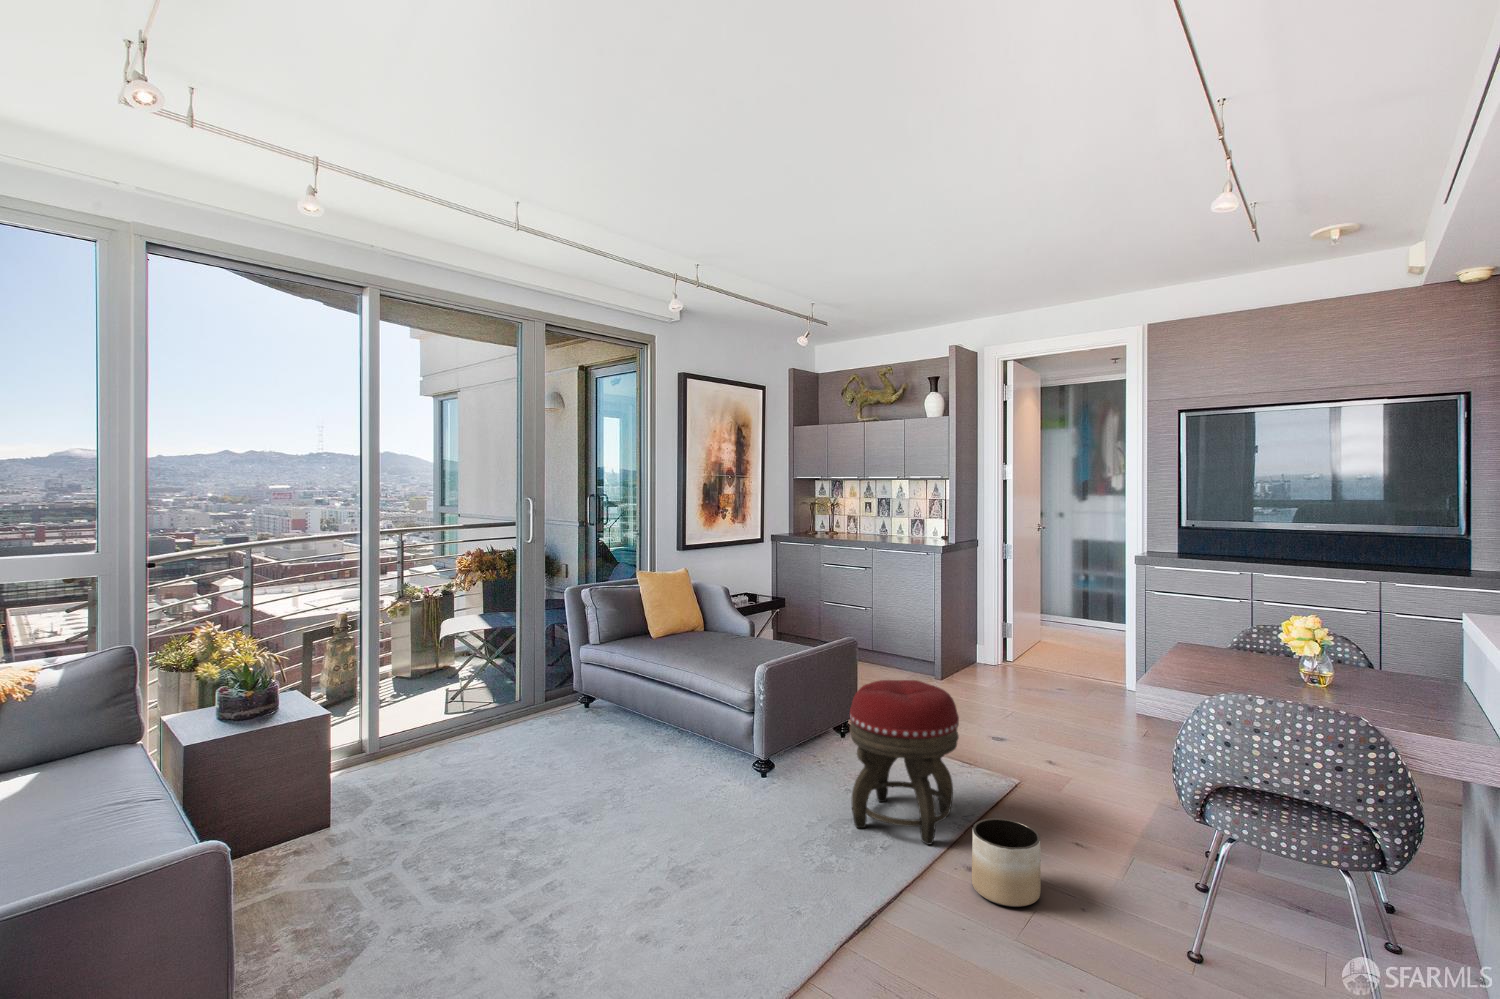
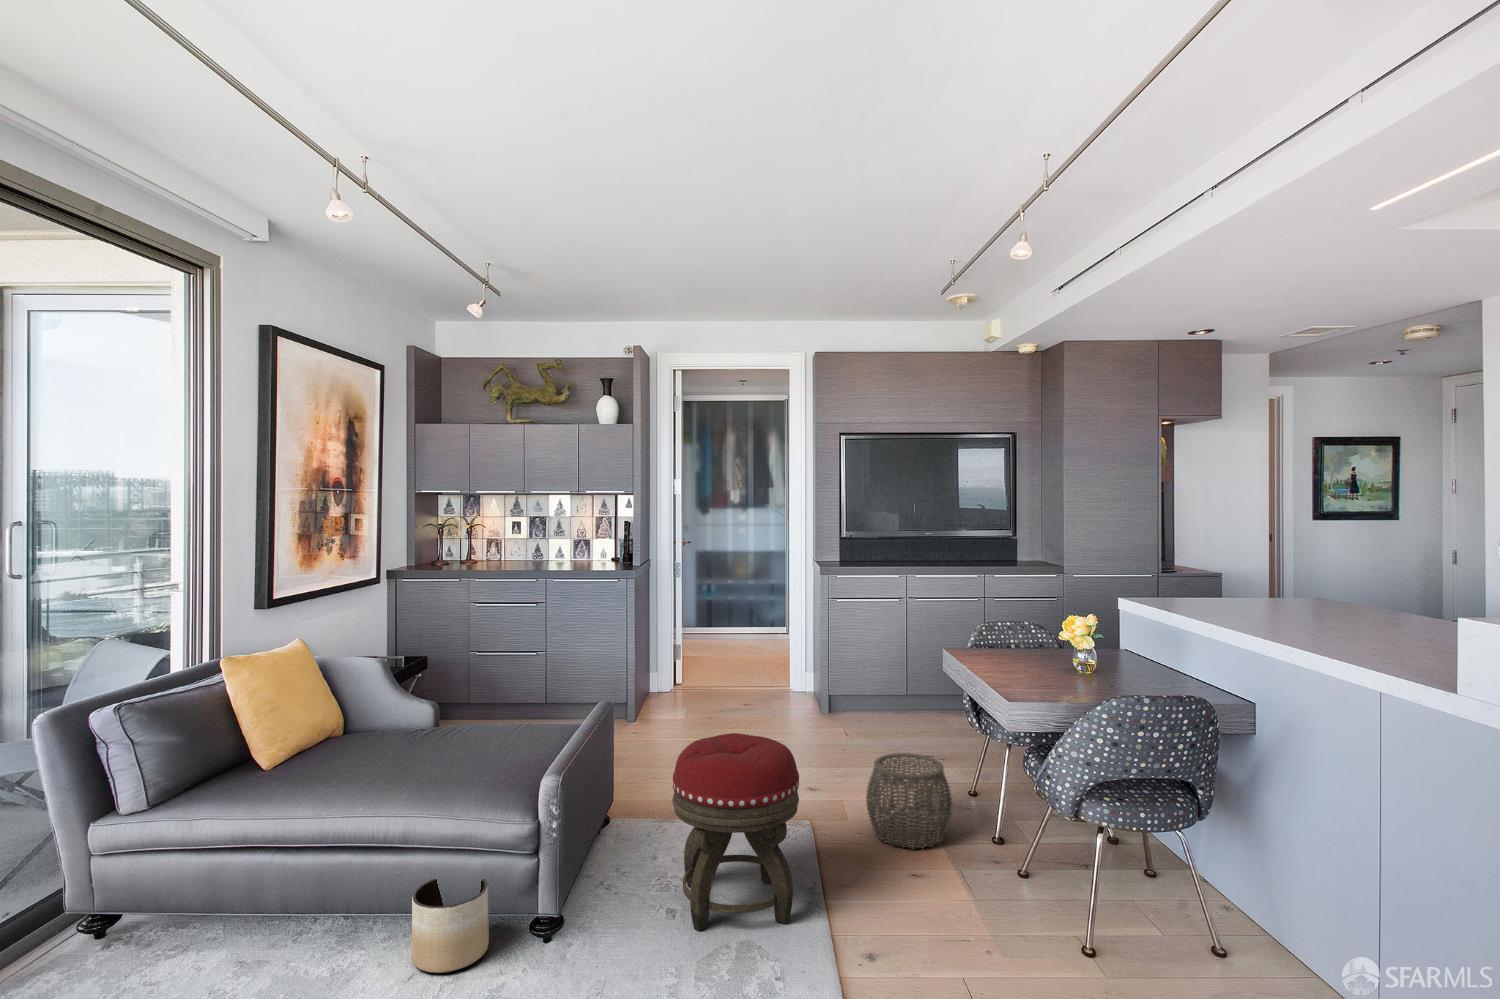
woven basket: none [1072,736,1168,834] -> present [866,753,952,849]
planter: present [972,818,1041,907] -> present [412,879,489,973]

